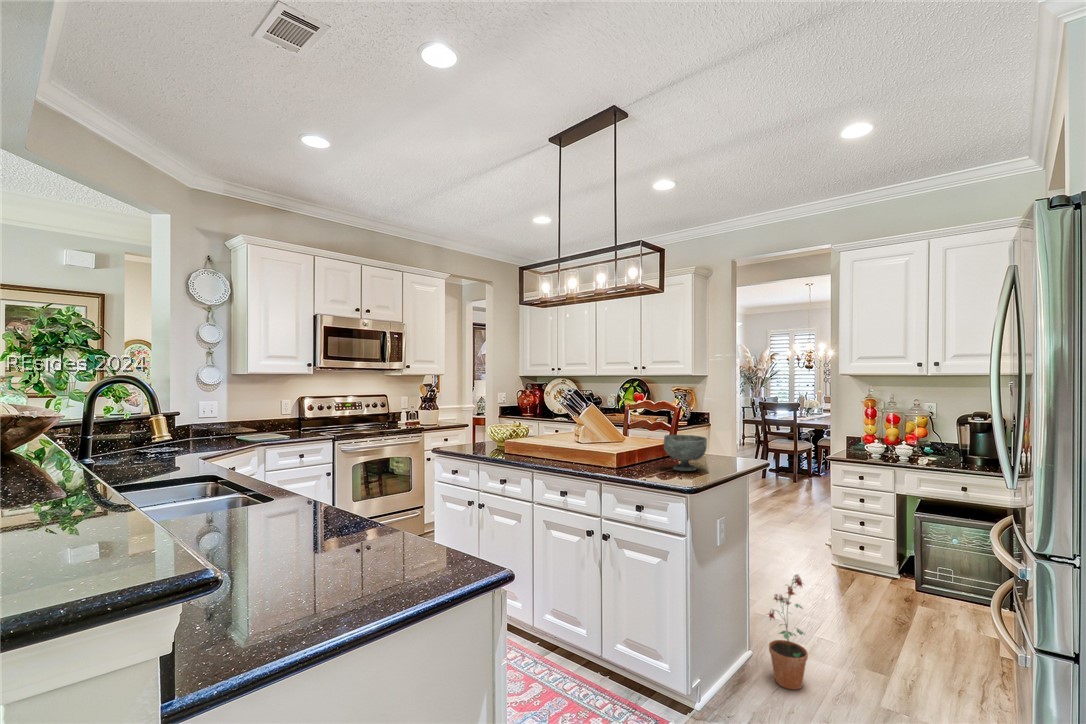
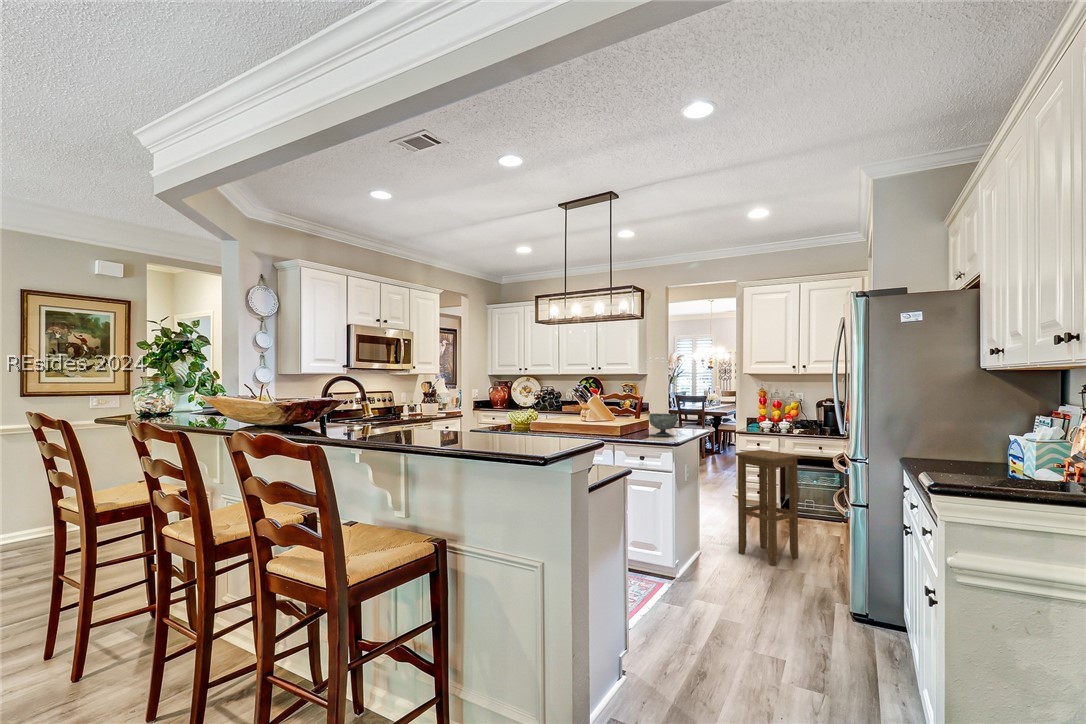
stool: none [810,494,925,693] -> present [735,450,800,566]
potted plant: present [769,575,808,690] -> none [712,499,737,568]

